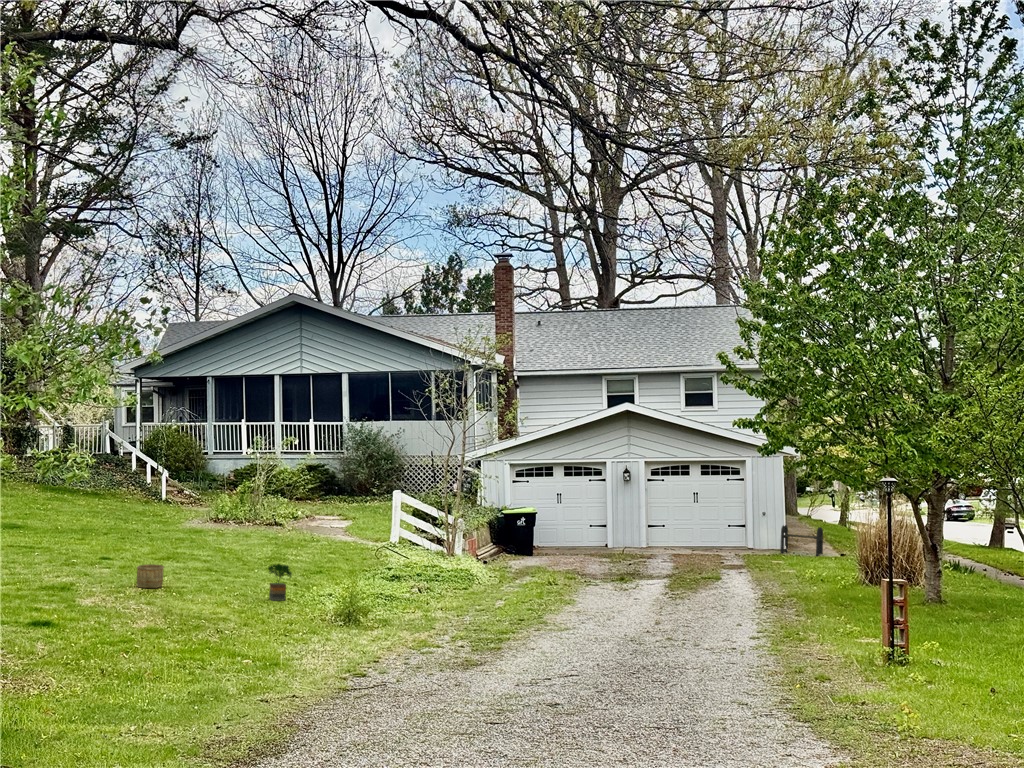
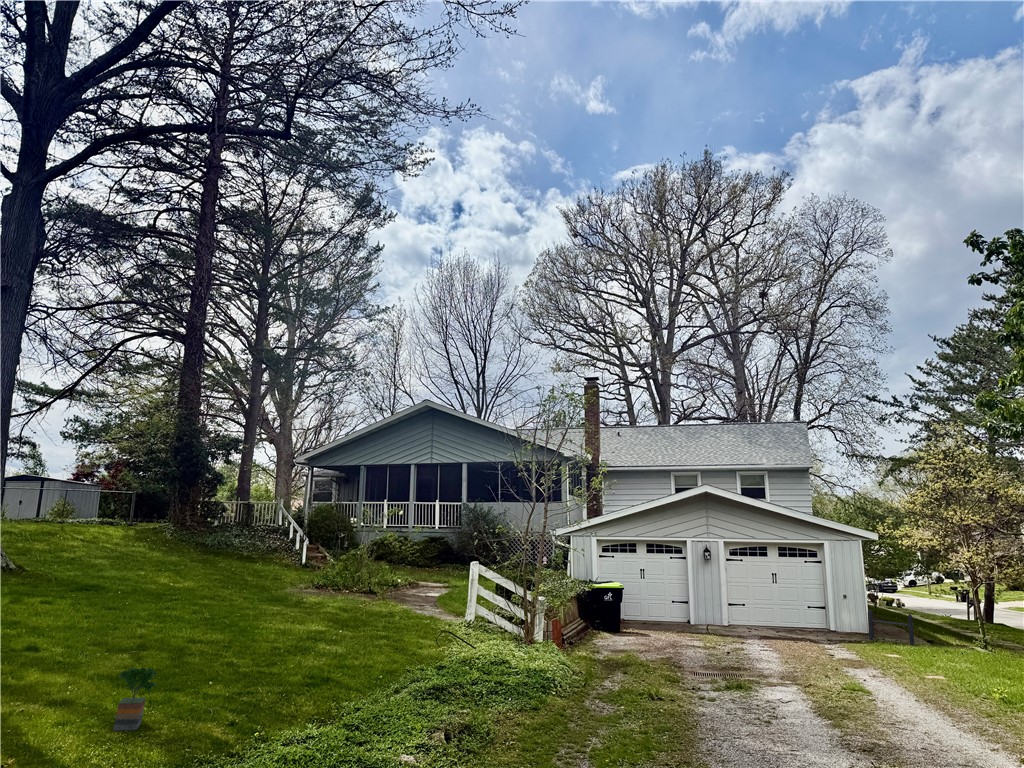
wooden bucket: present [137,564,164,588] -> none [58,657,106,696]
potted tree: present [268,564,292,601] -> present [113,667,157,731]

